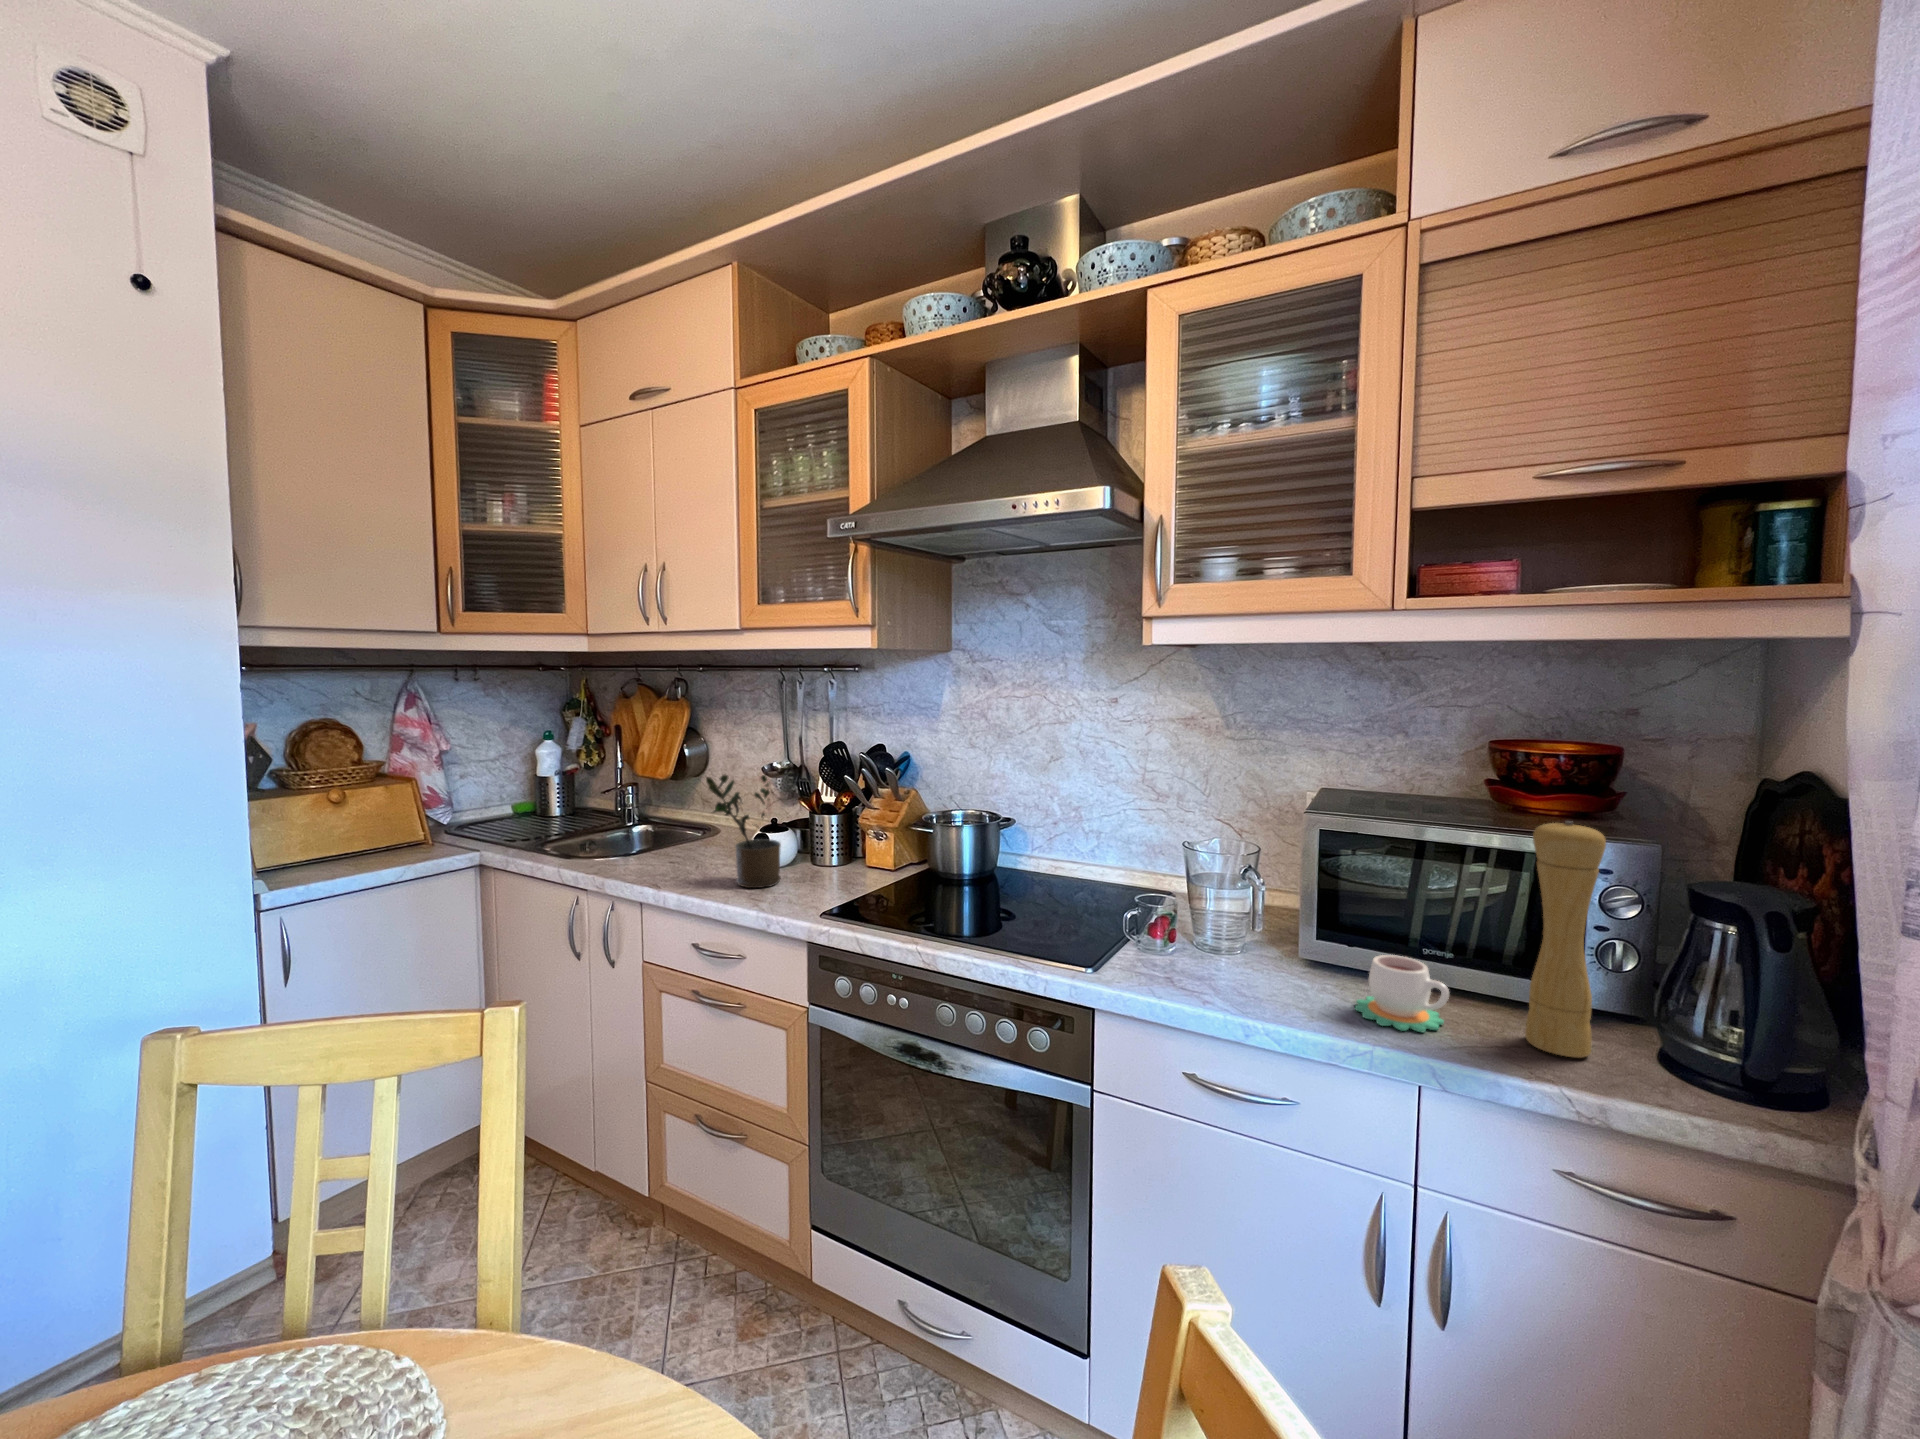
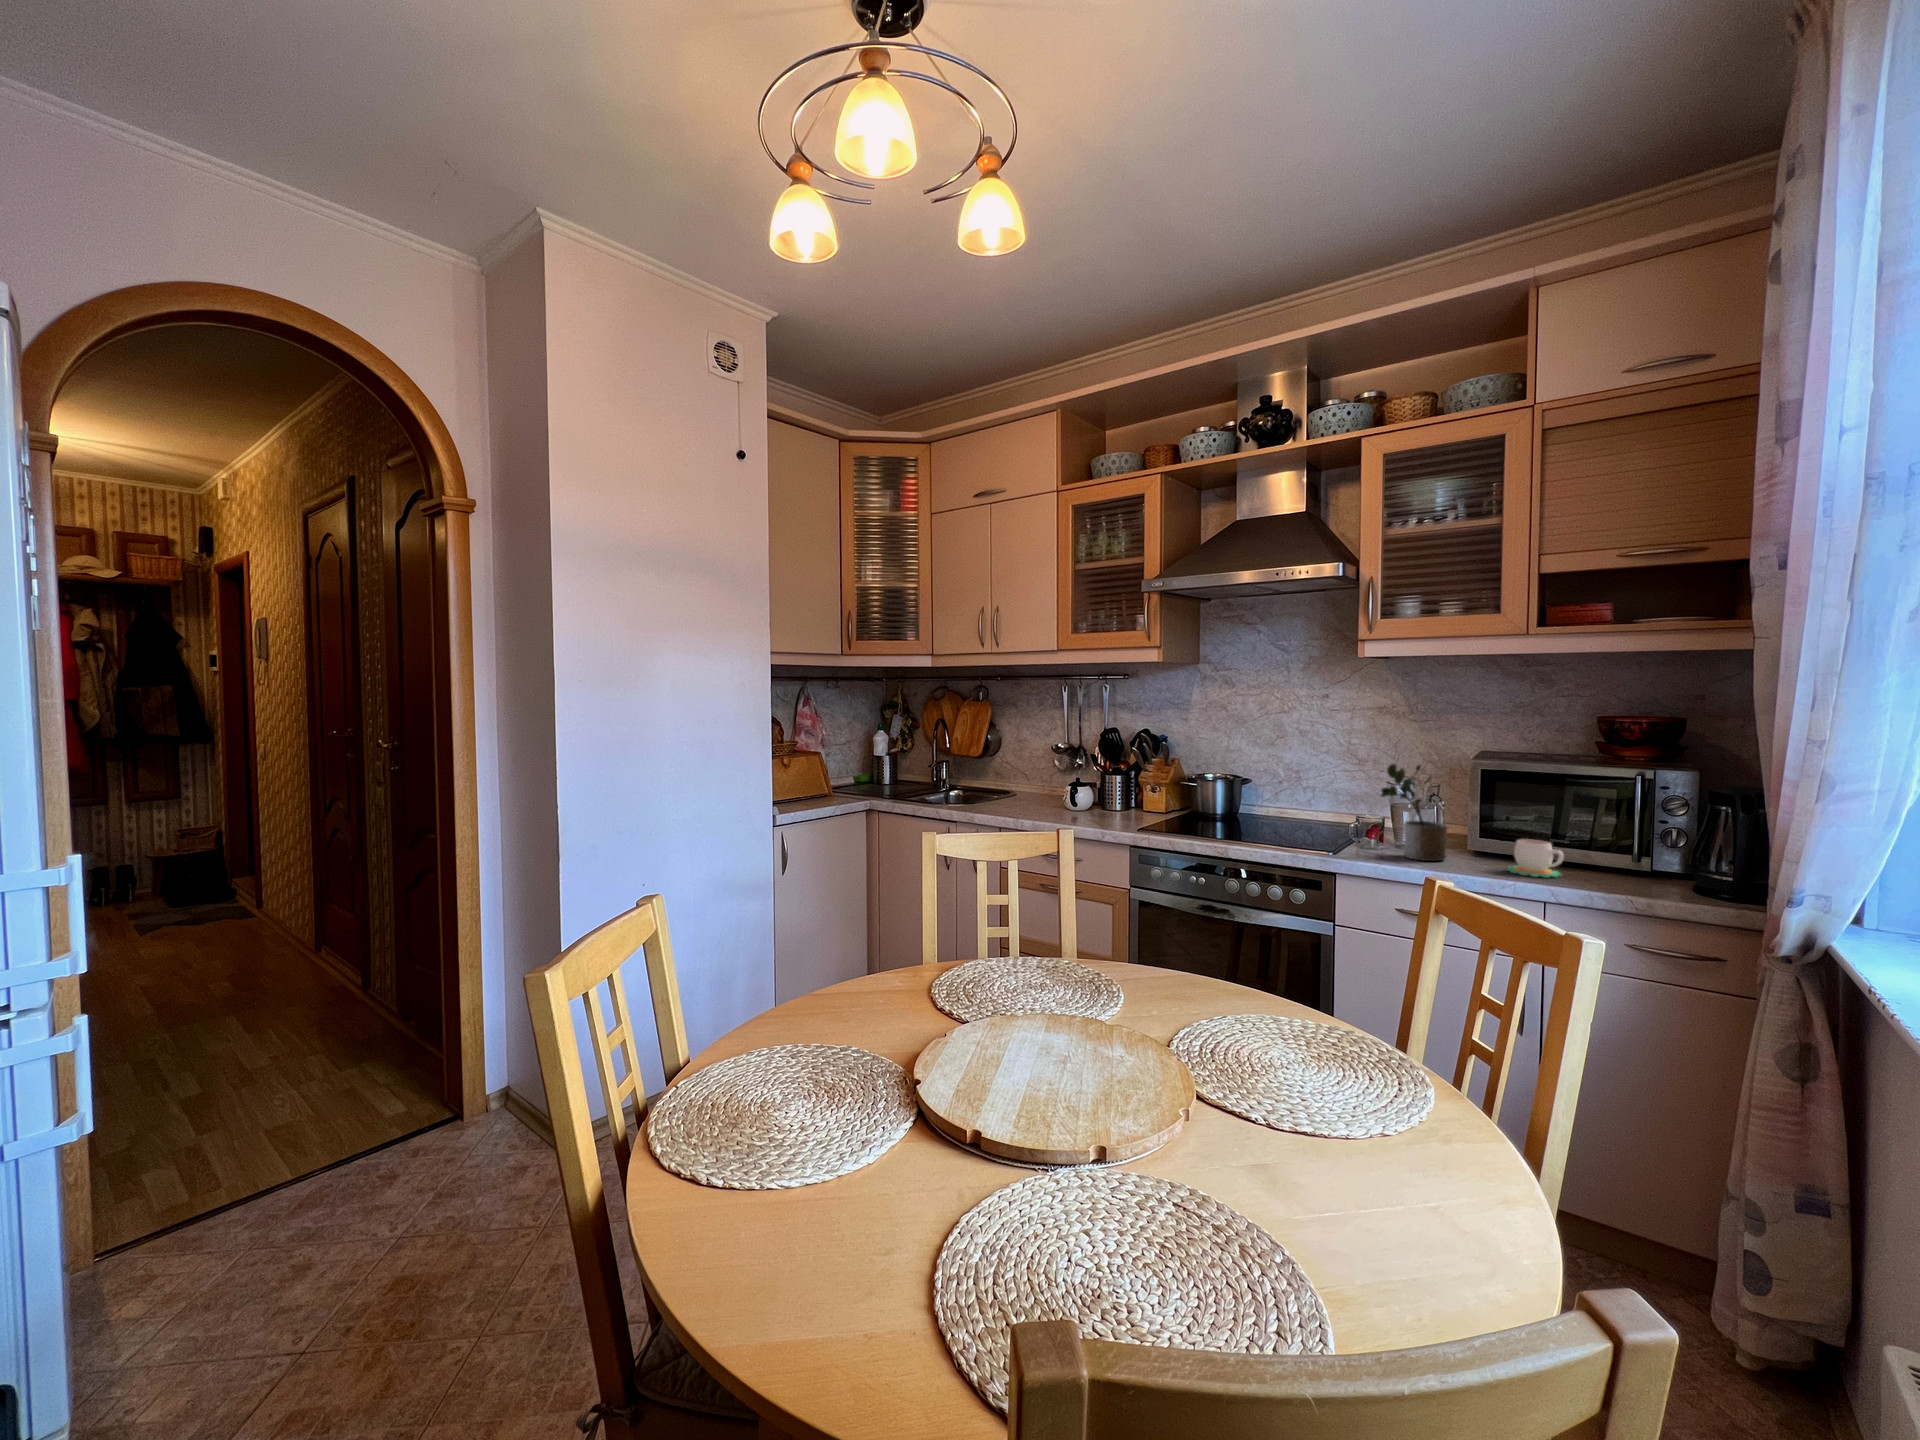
potted plant: present [706,774,781,888] -> present [1381,764,1447,861]
pepper mill: present [1525,821,1606,1057] -> none [1611,754,1656,887]

